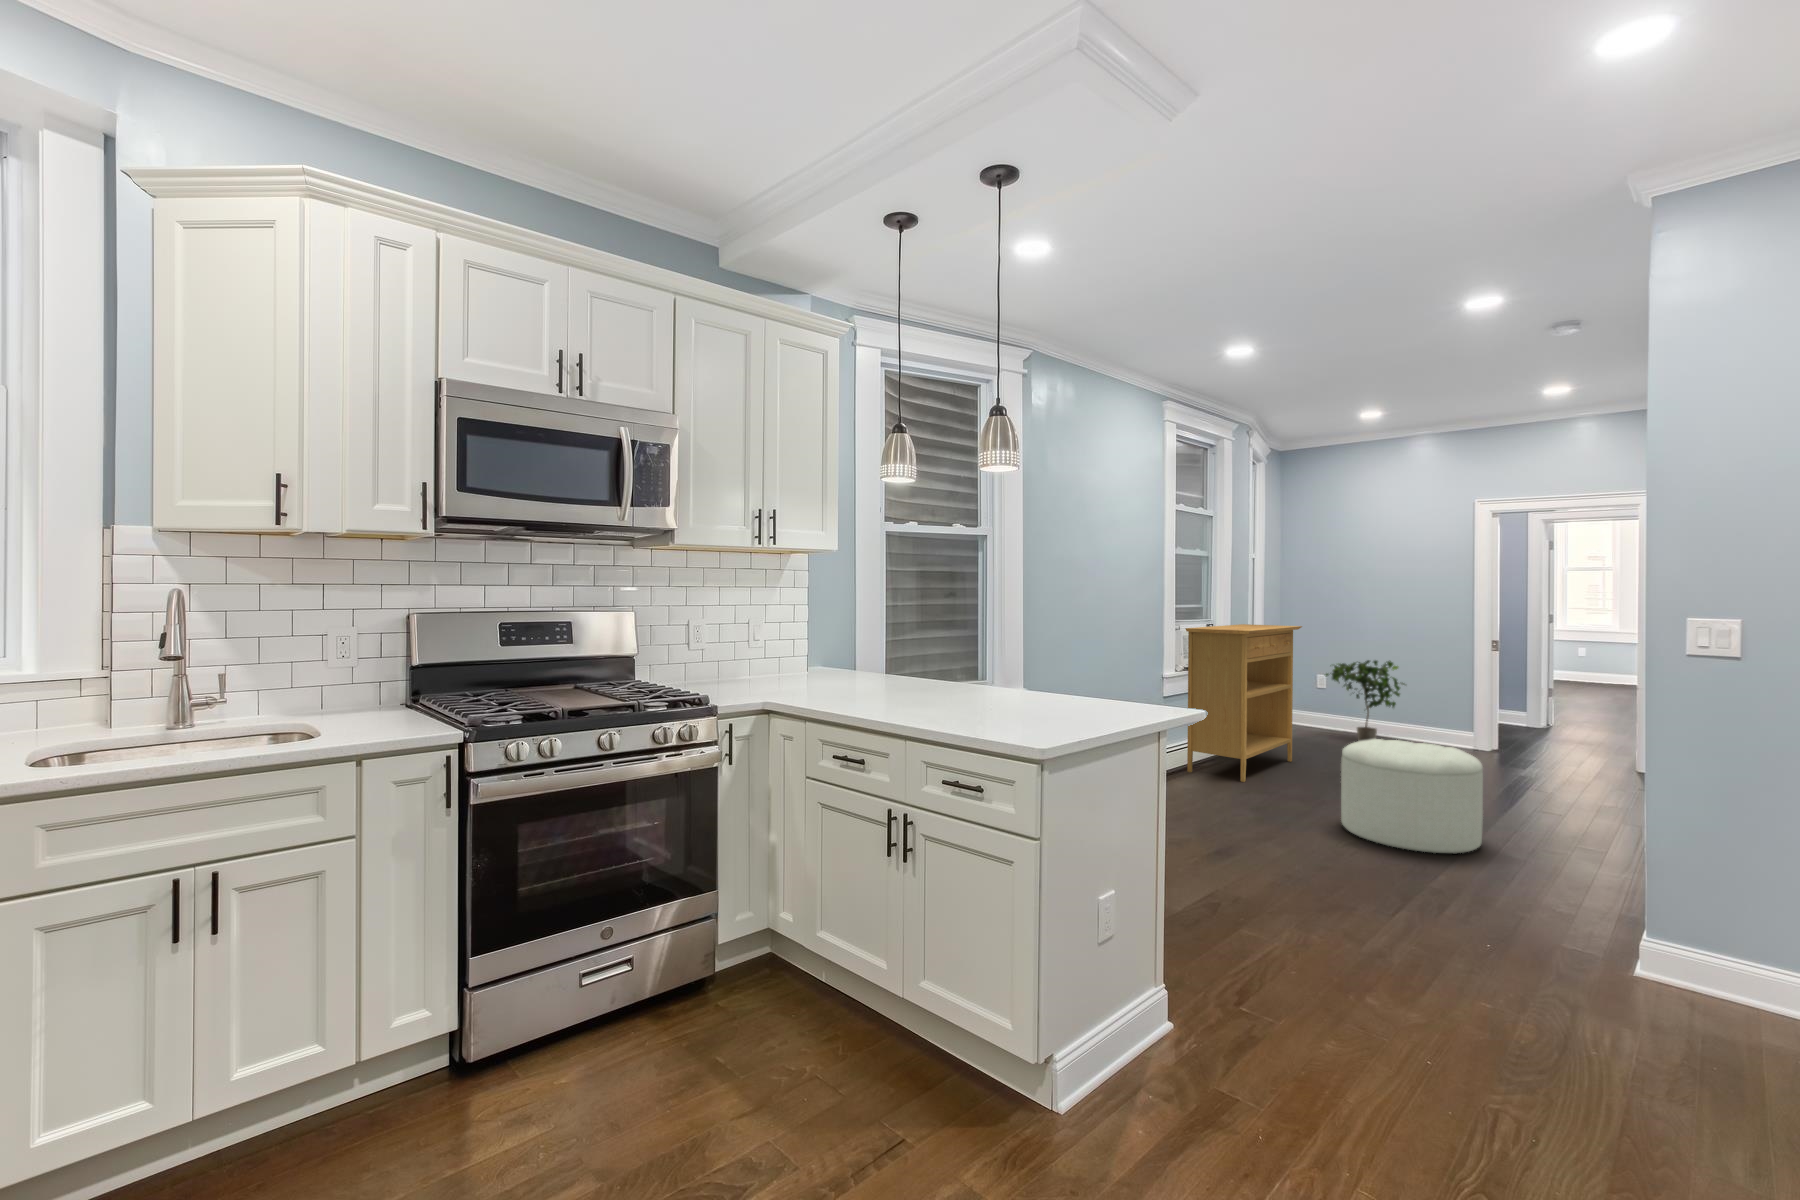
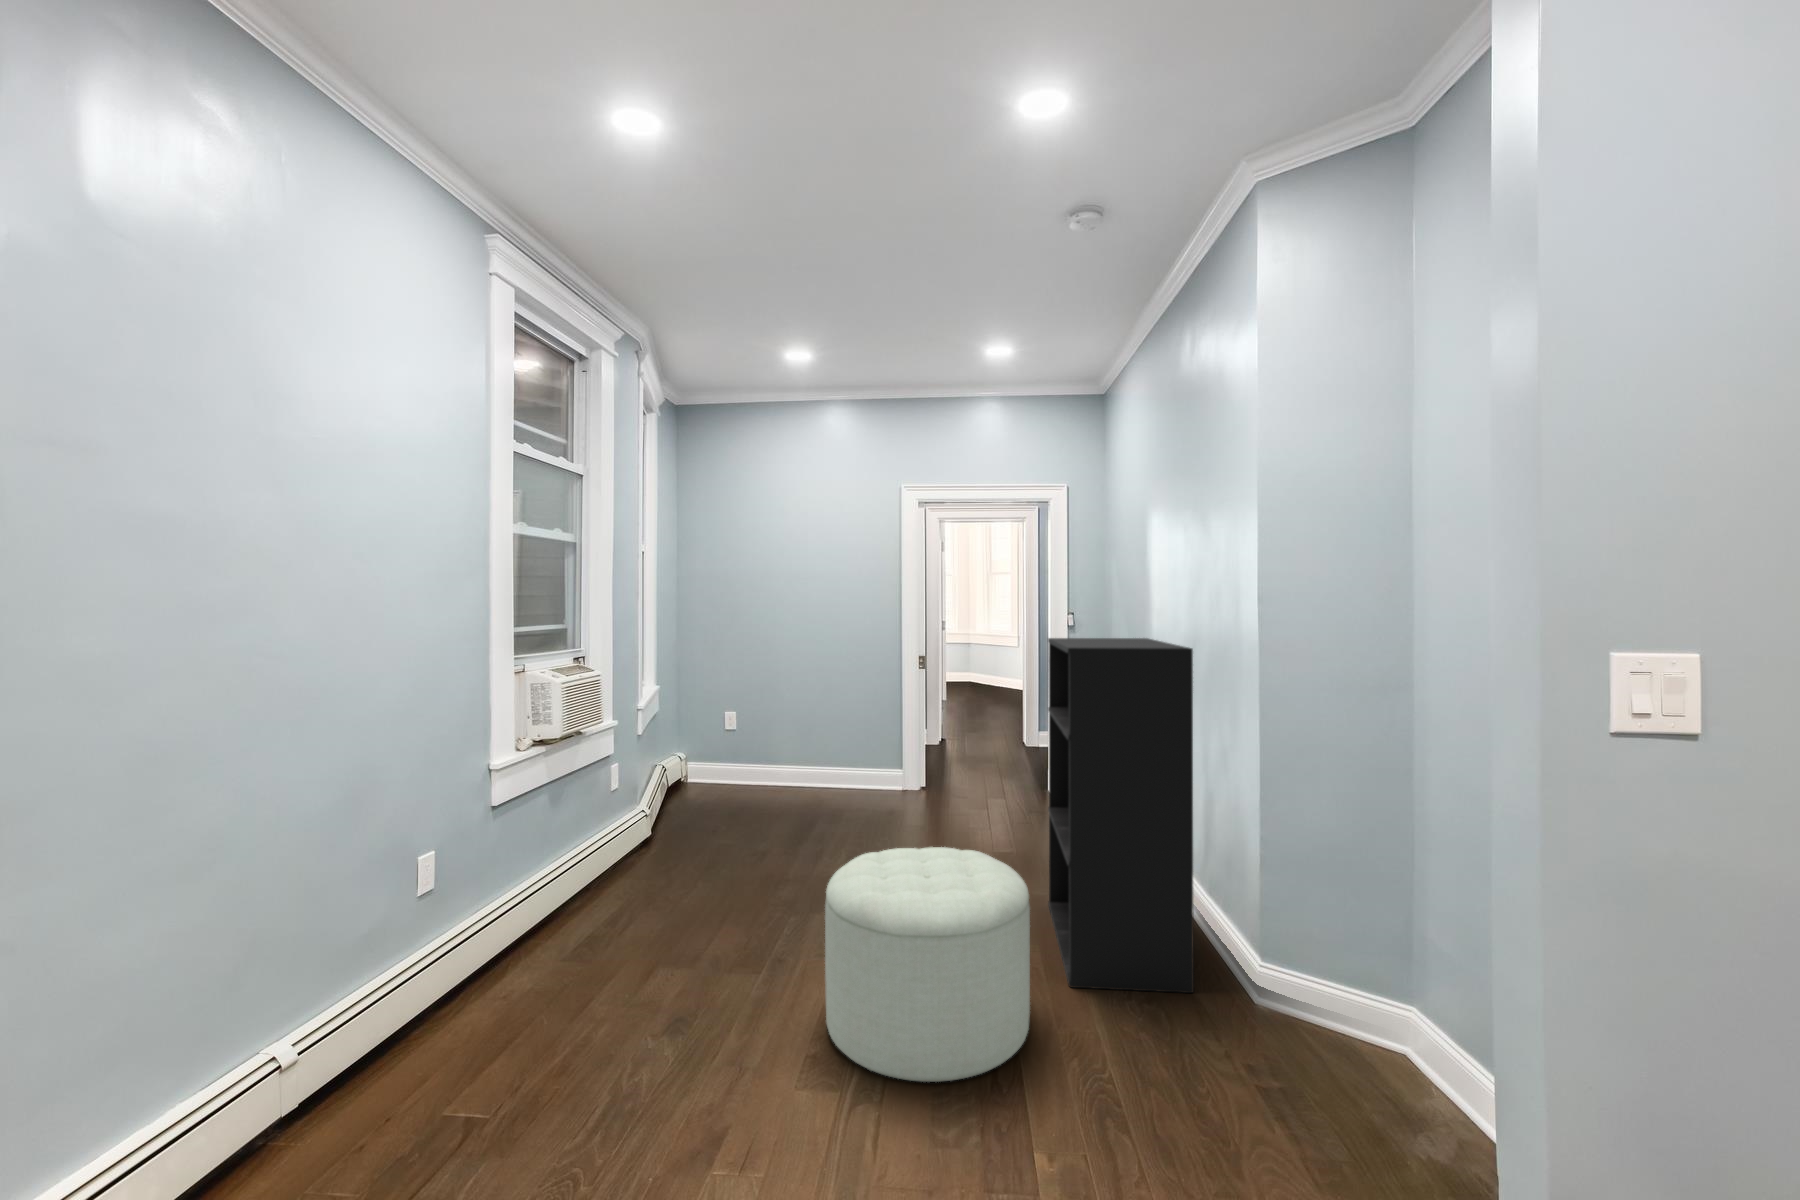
bookshelf: none [1532,621,1669,872] -> present [1048,638,1194,993]
console table: present [1185,624,1302,782] -> none [532,653,721,947]
potted plant: present [1326,660,1405,741] -> none [737,688,830,802]

